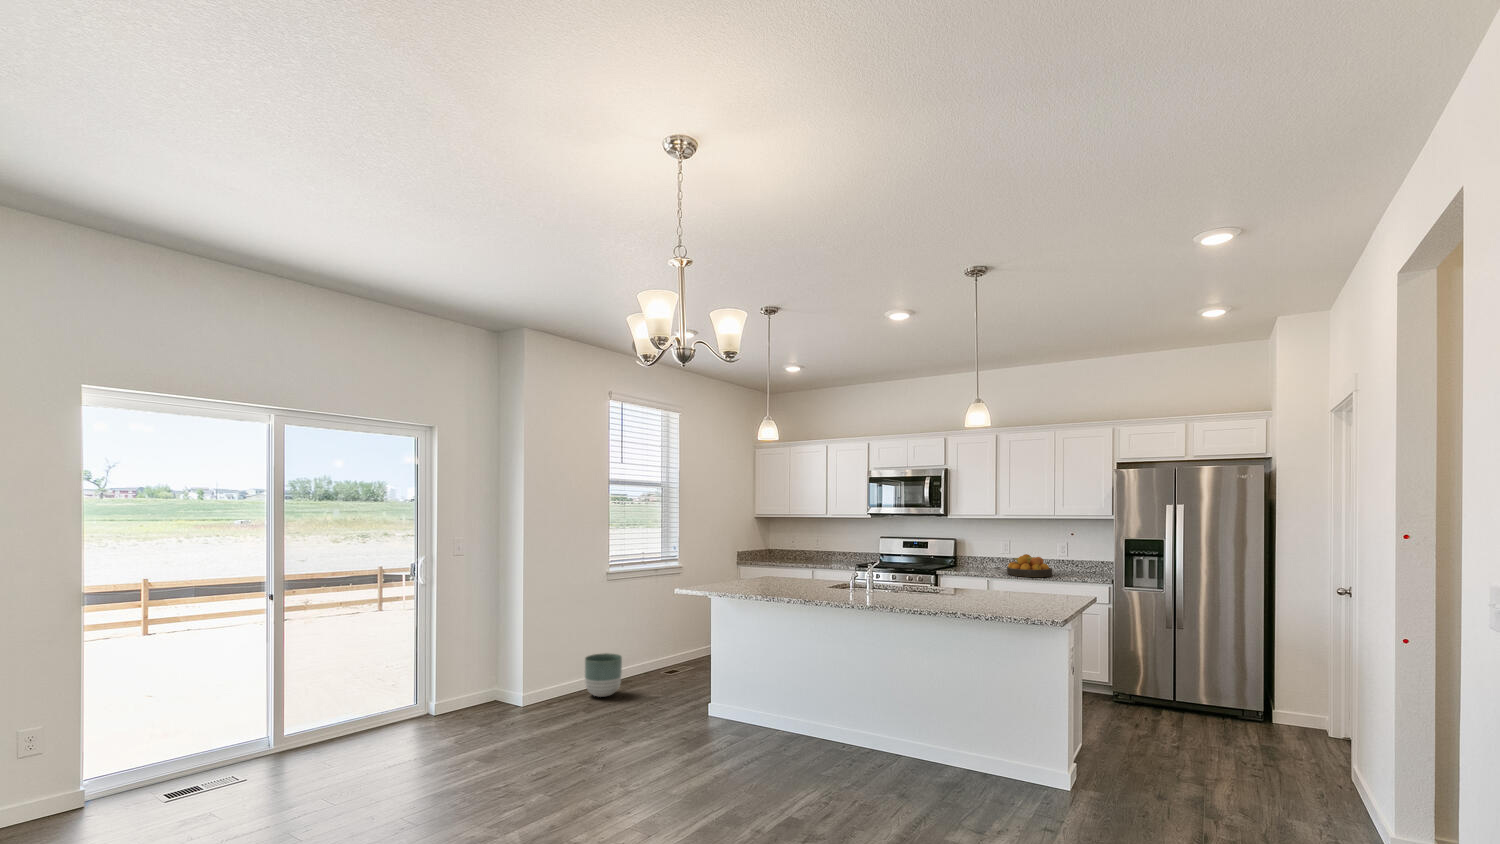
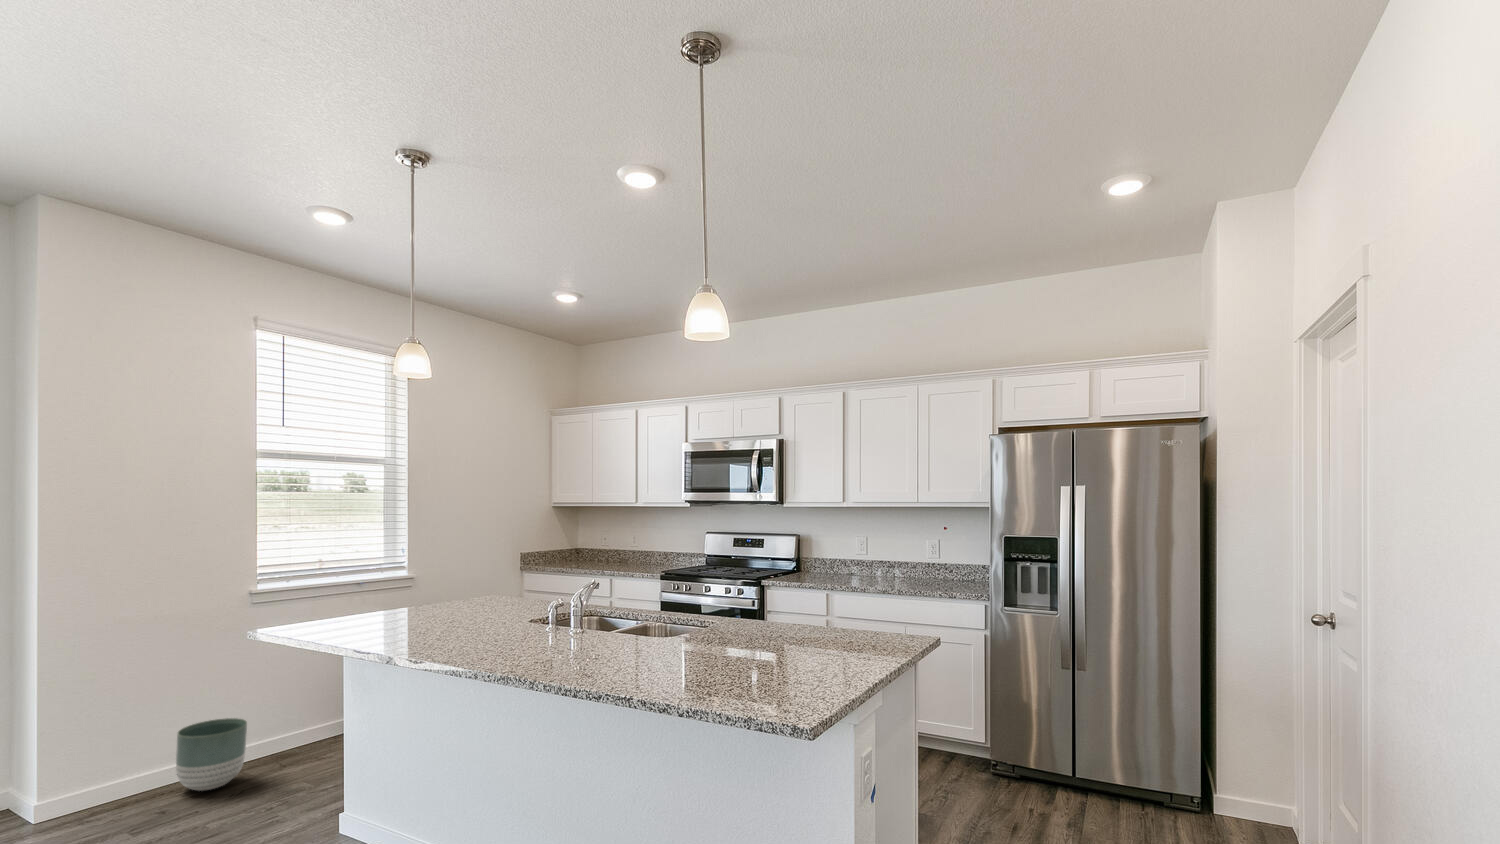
fruit bowl: present [1007,554,1052,577] -> none [855,557,916,589]

